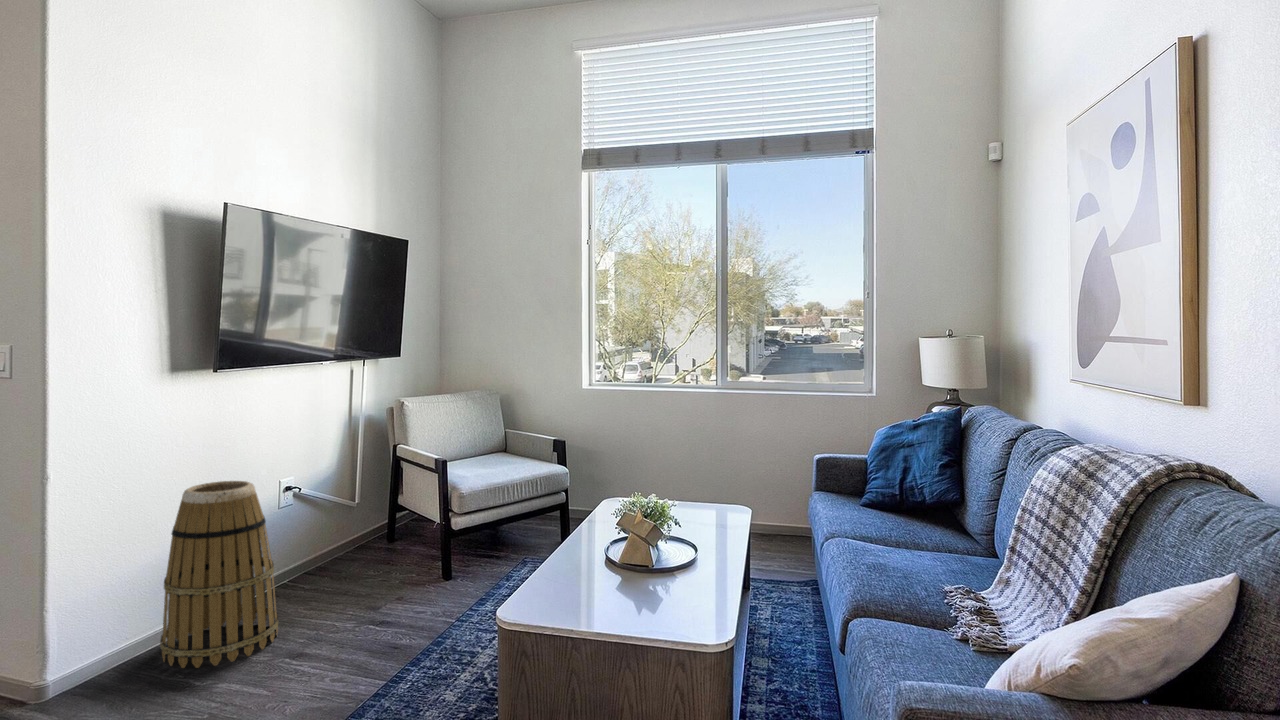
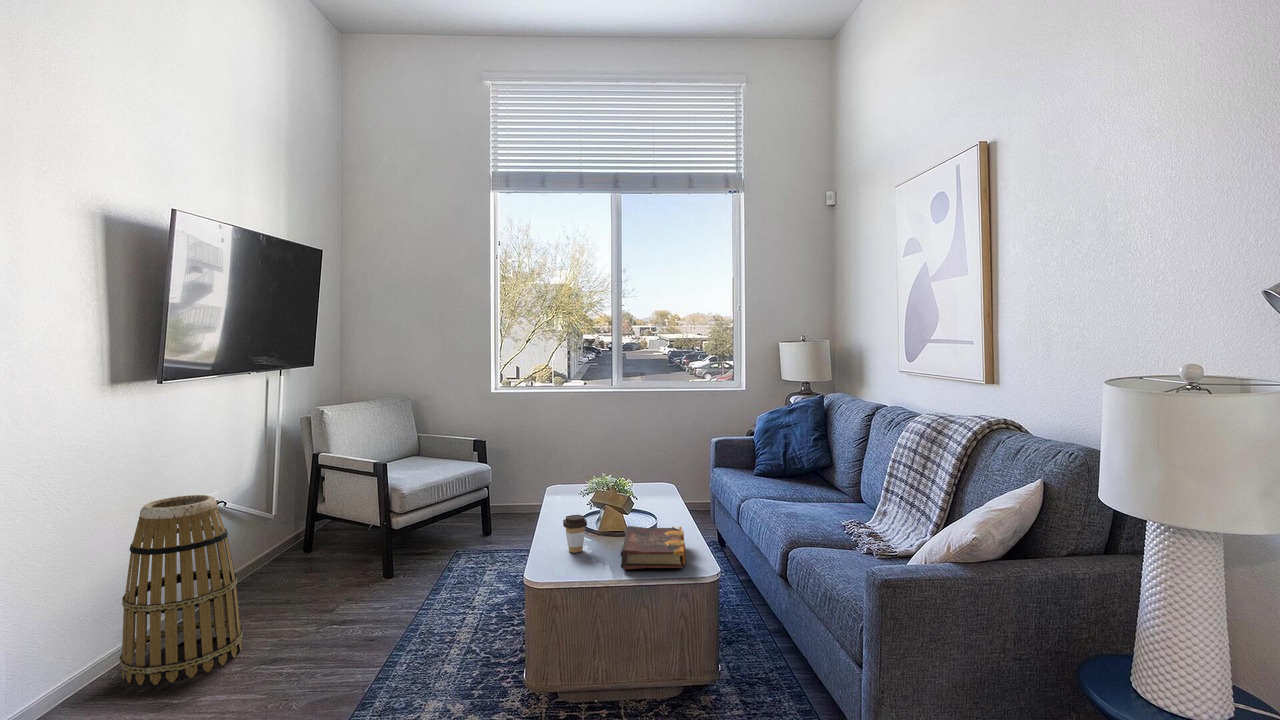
coffee cup: none [570,541,599,587] -> present [563,515,587,553]
book: none [617,561,715,627] -> present [620,526,685,570]

